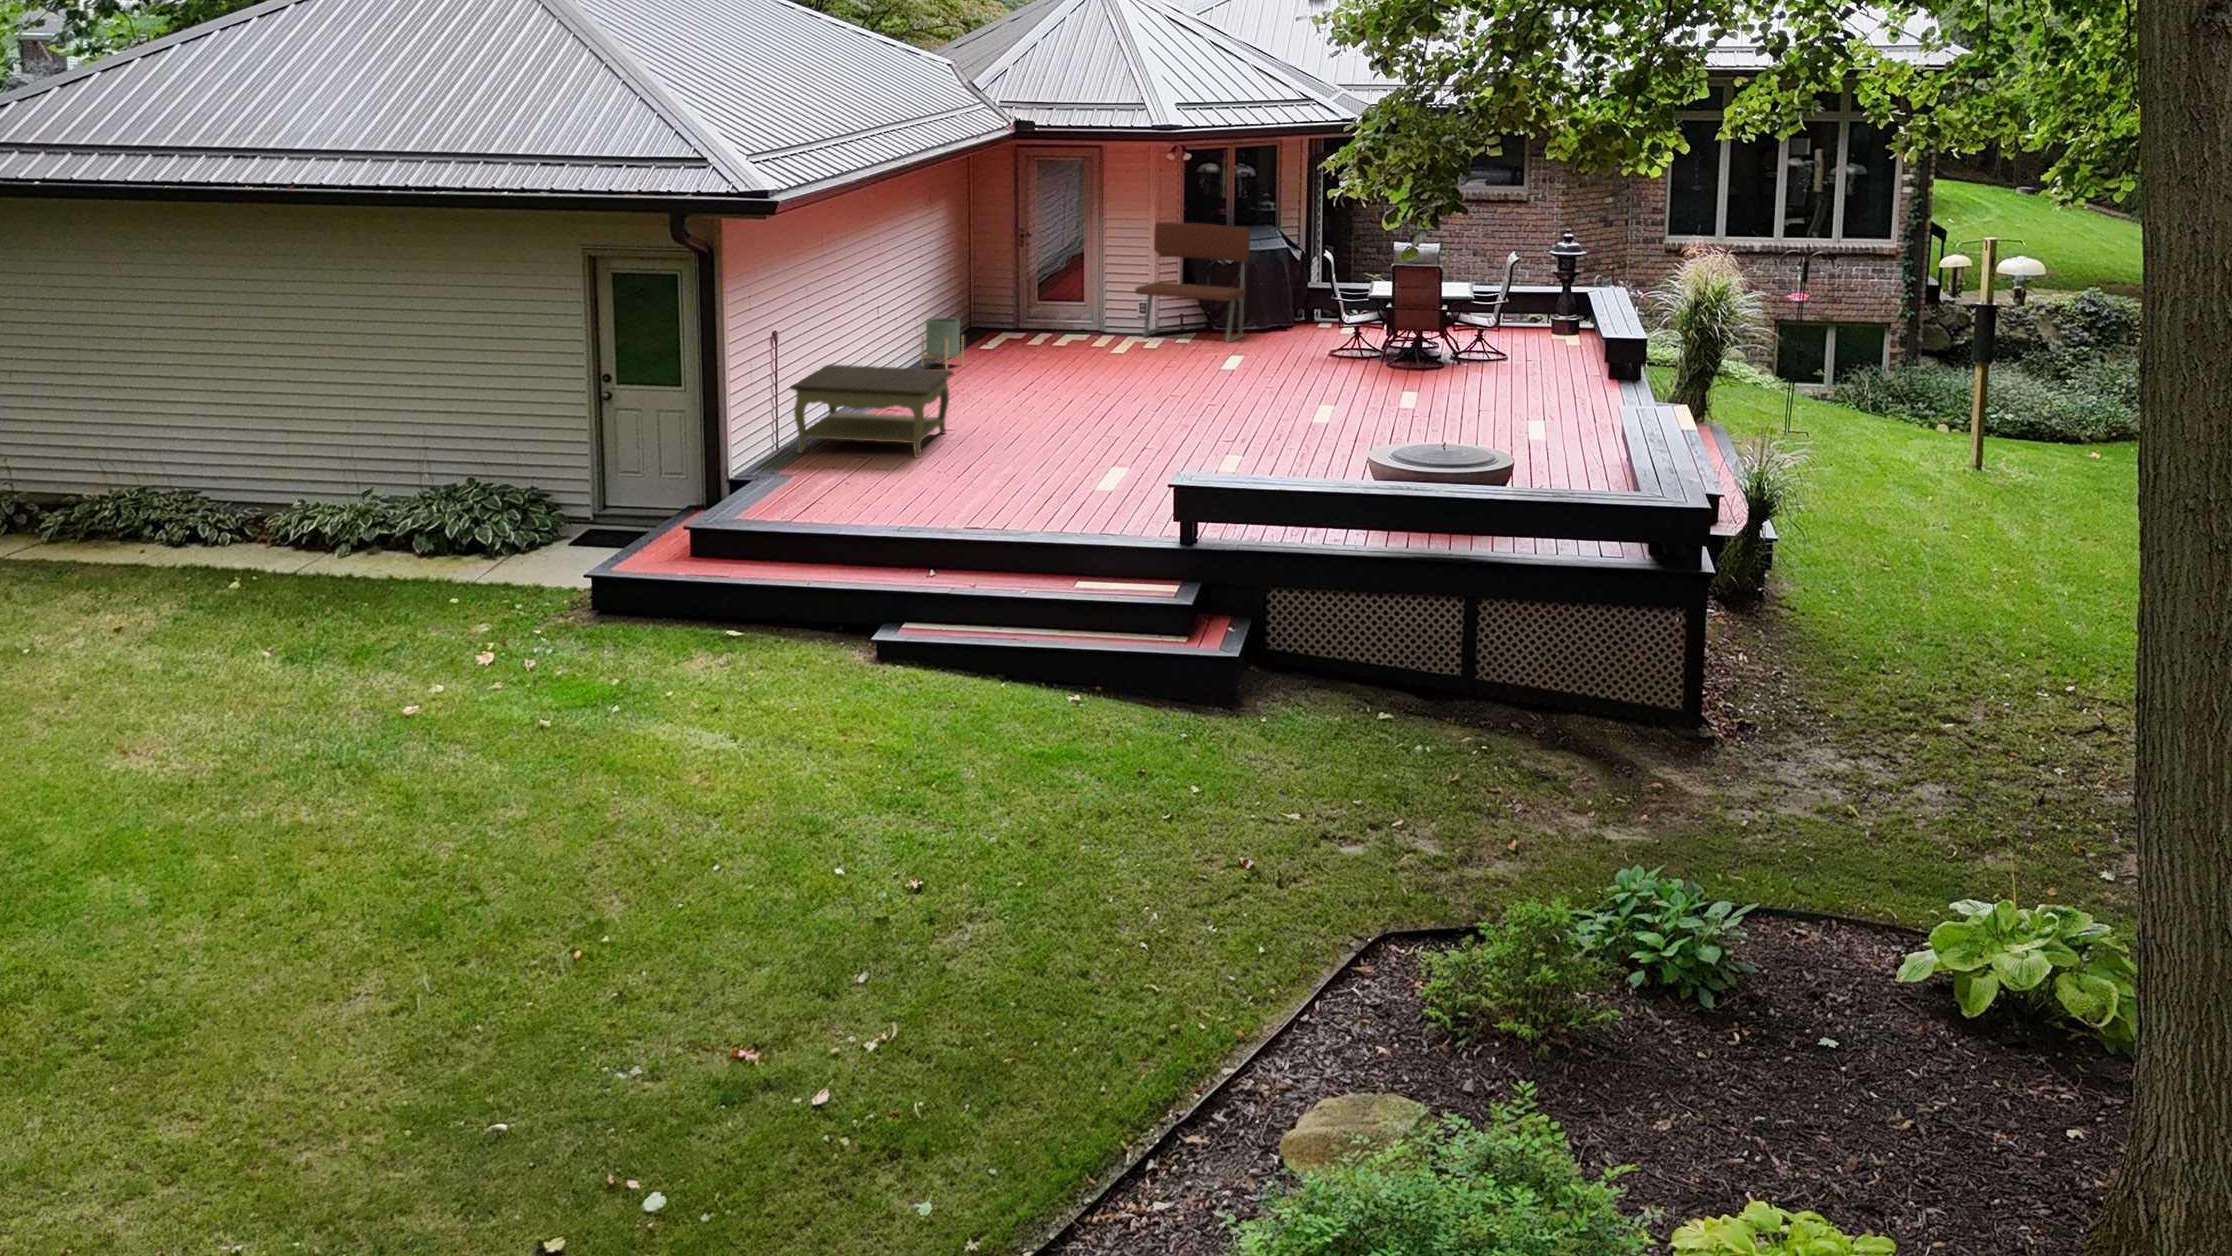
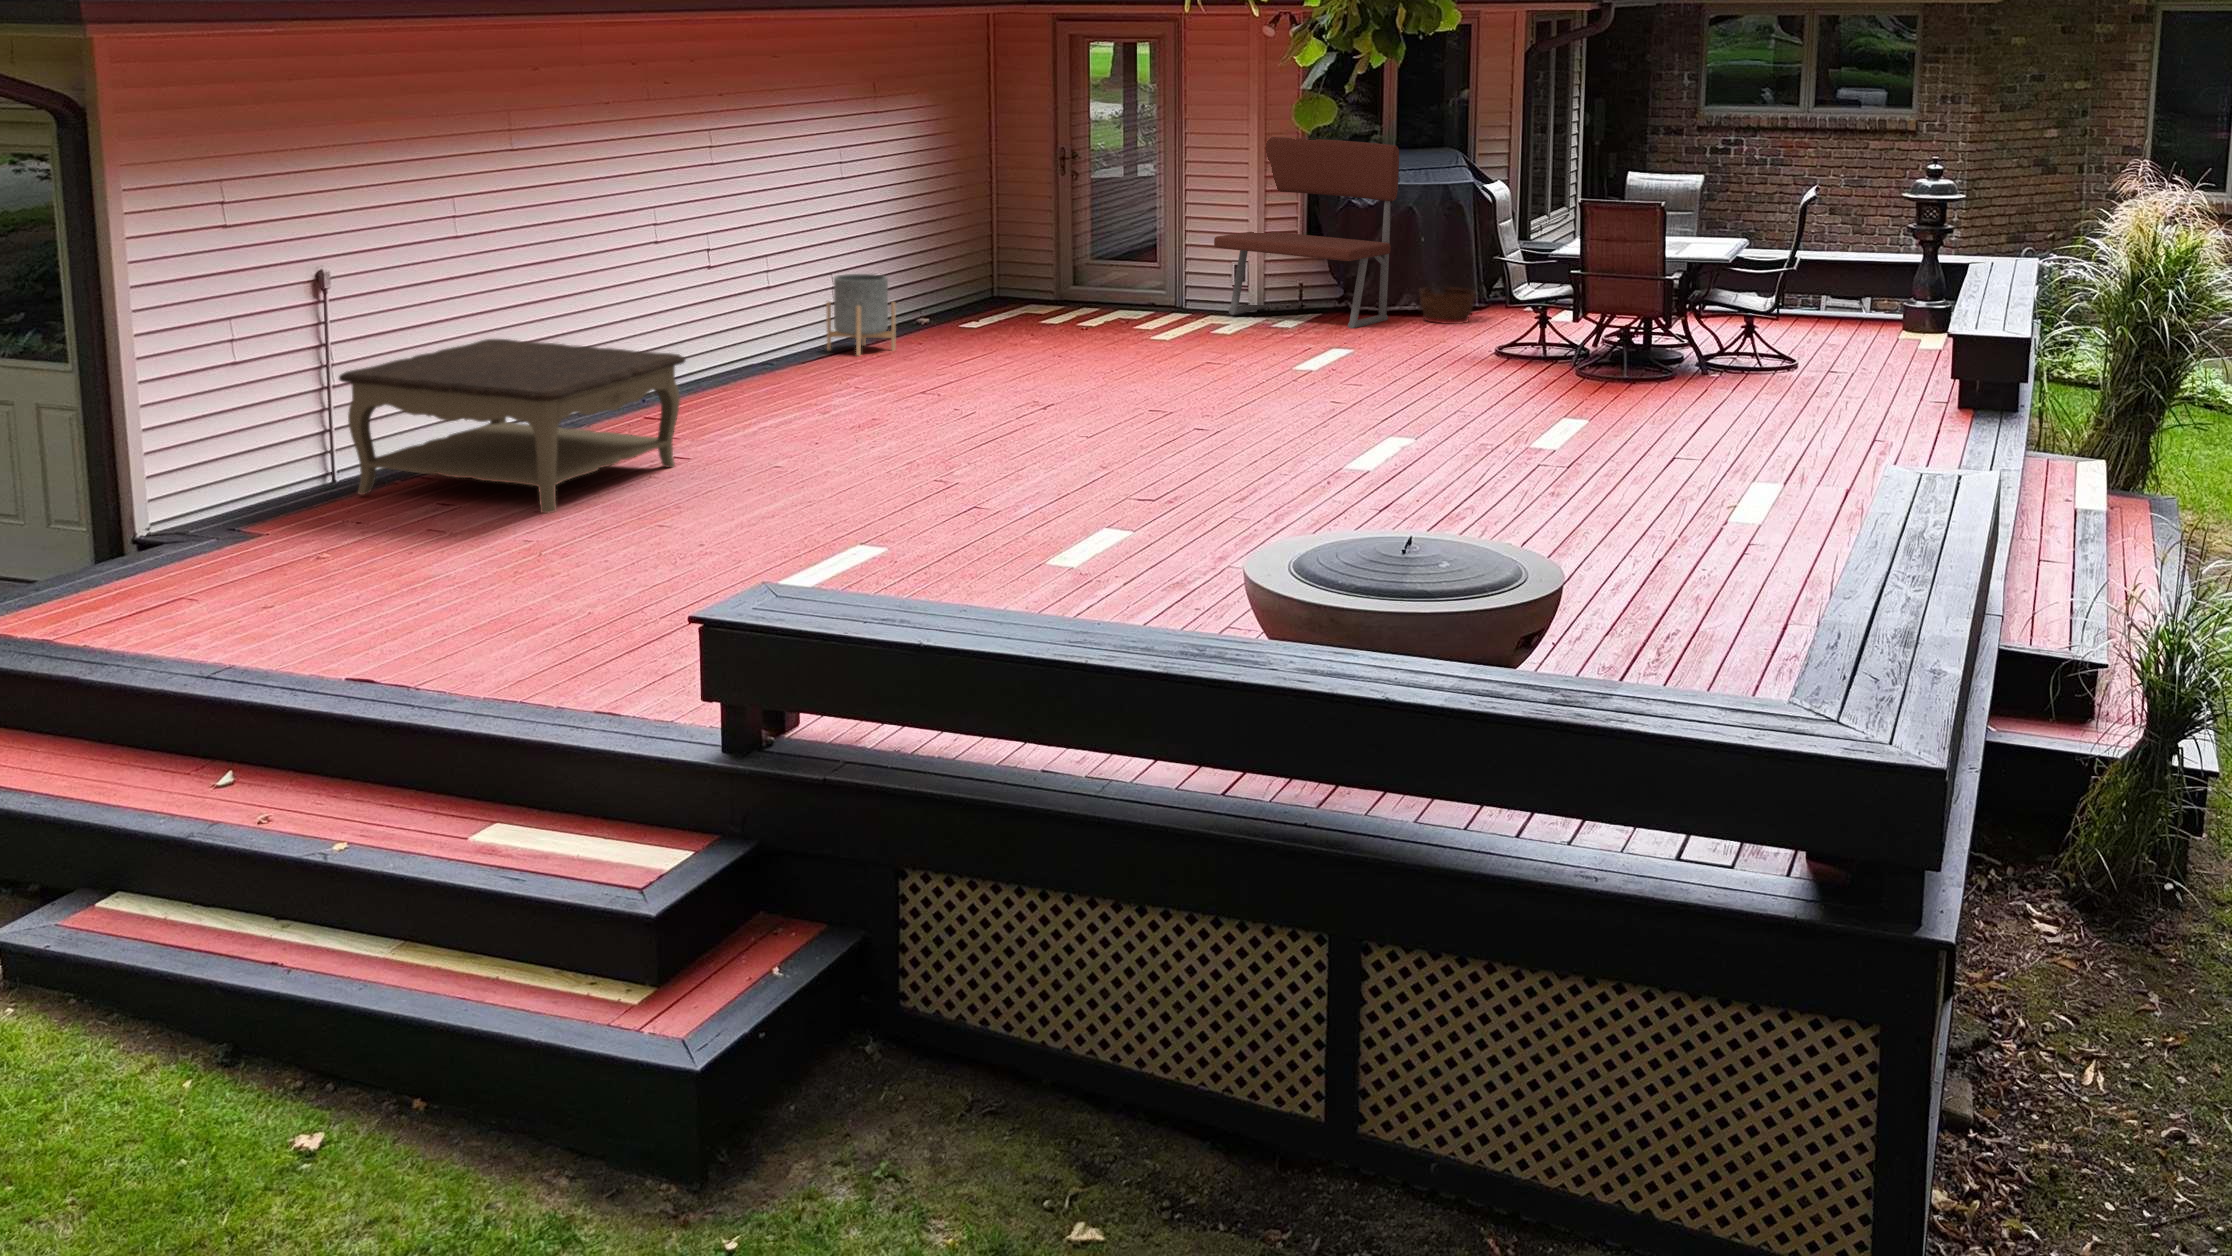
basket: none [1263,315,1298,338] -> present [1419,287,1476,324]

